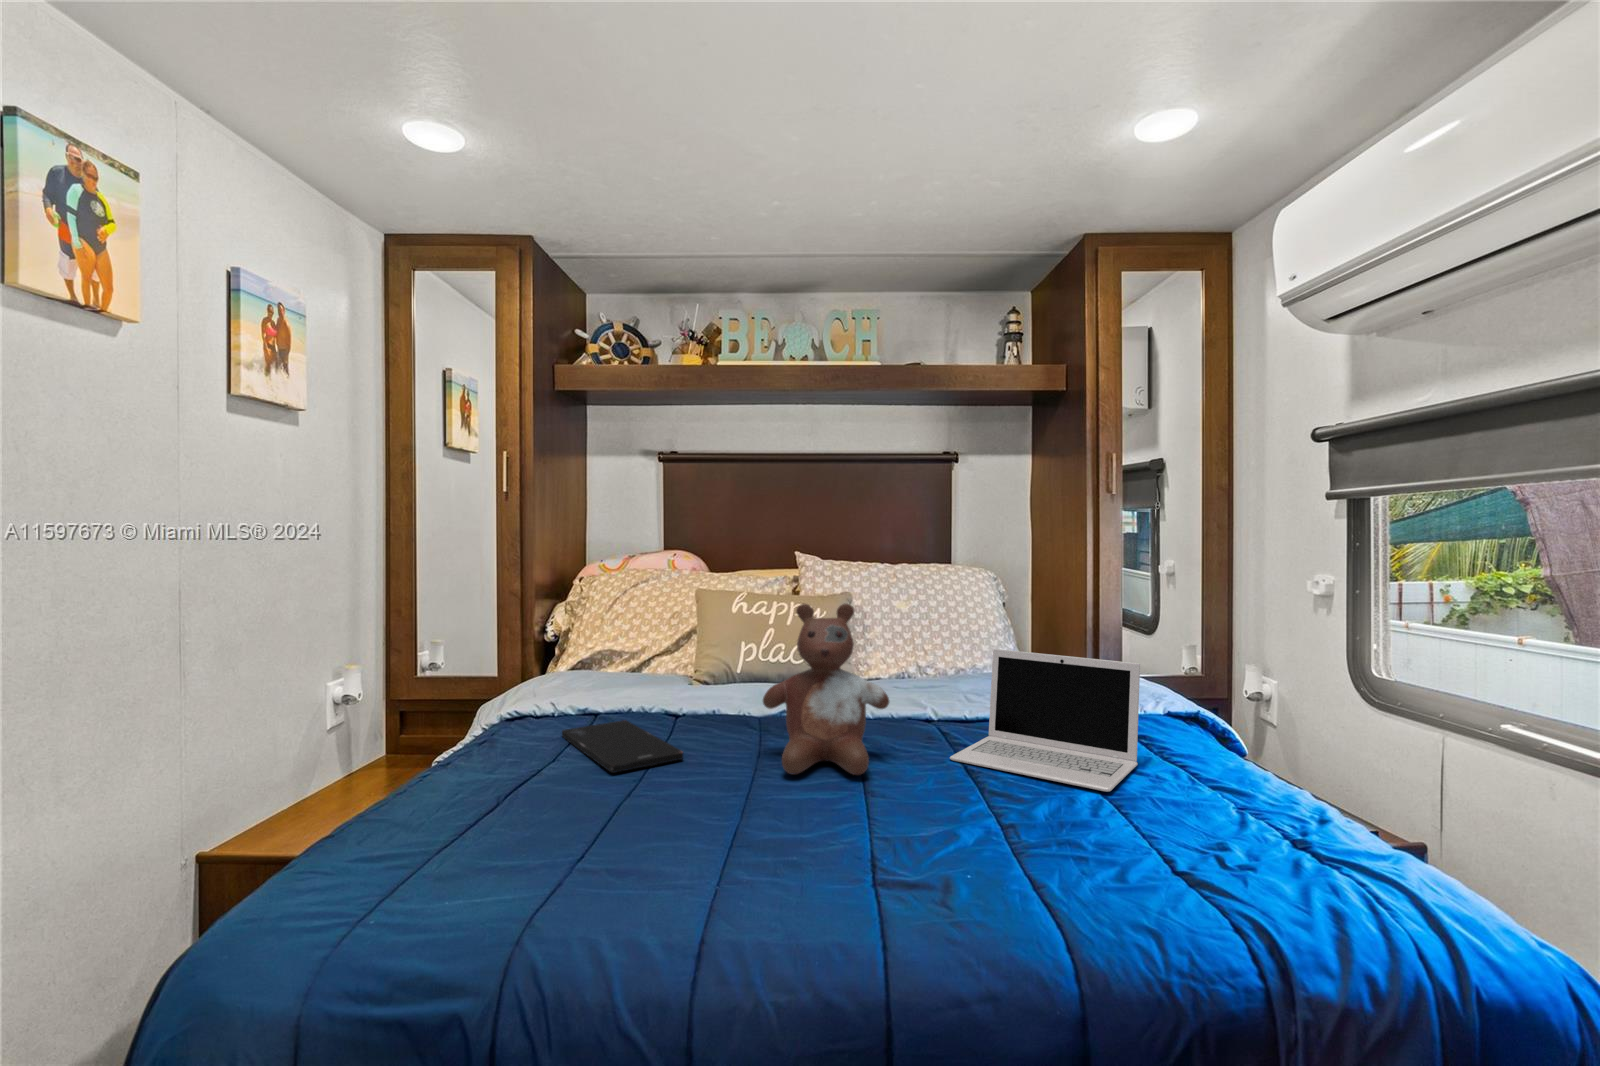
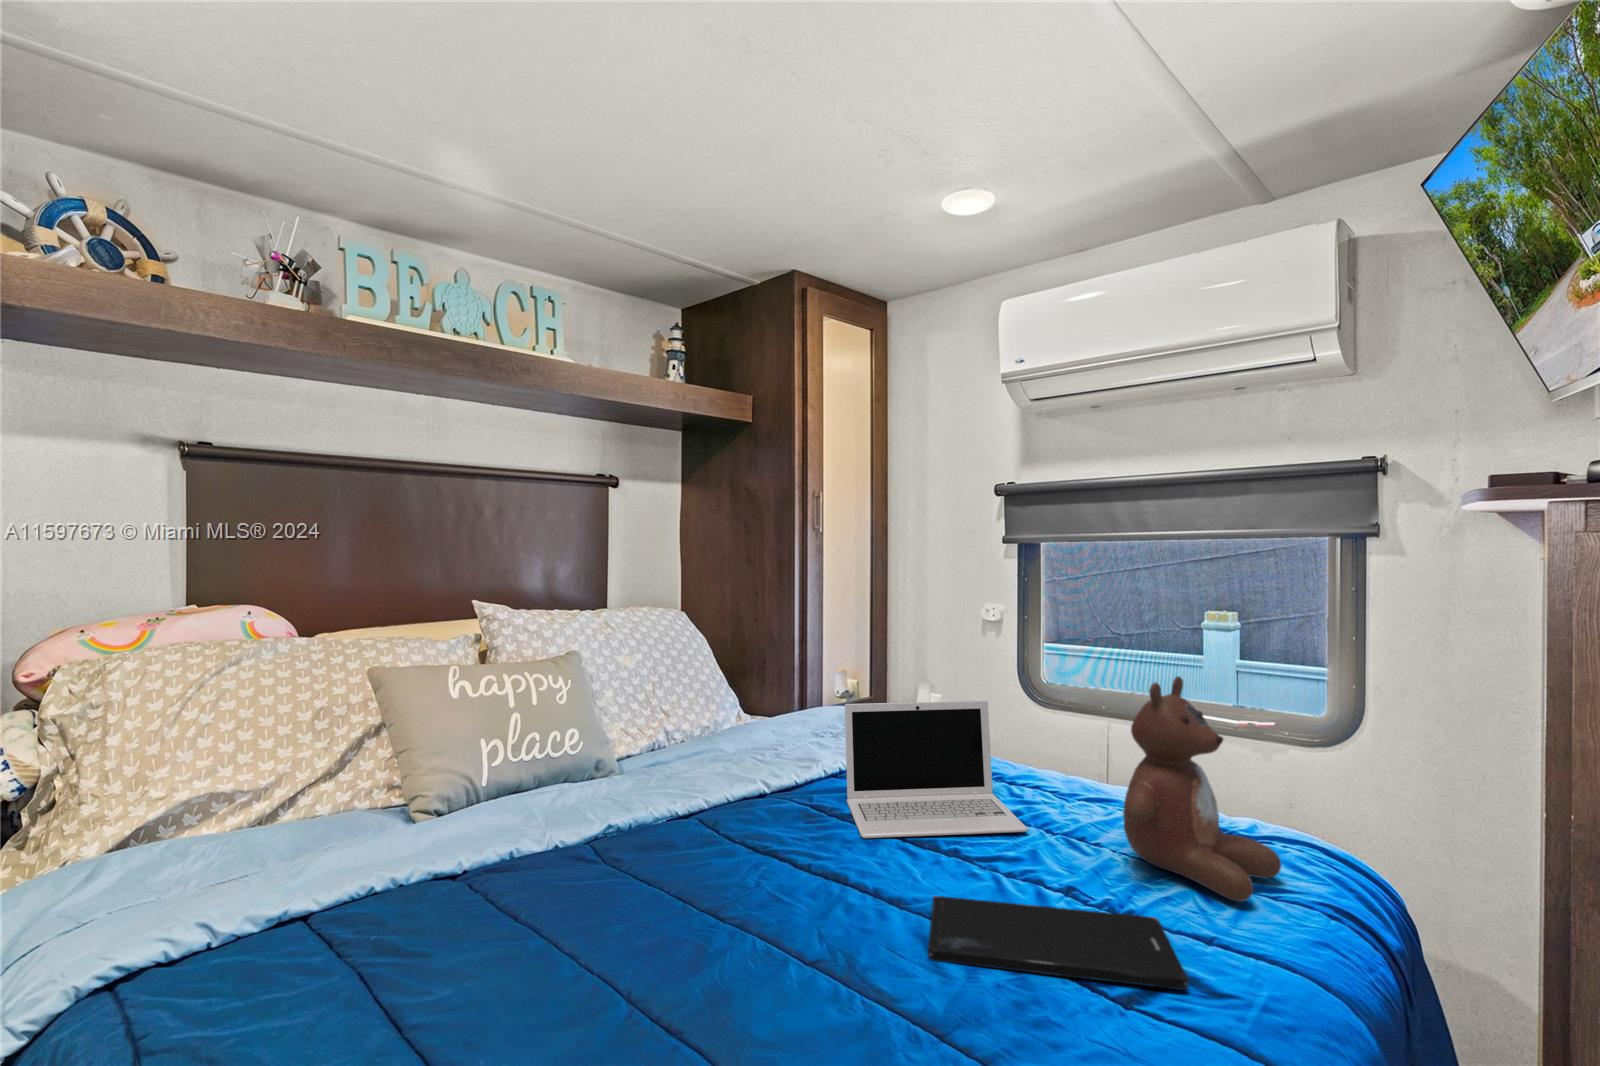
stuffed bear: present [763,604,889,775] -> present [1123,676,1281,902]
smartphone: present [562,720,683,773] -> present [928,896,1188,990]

